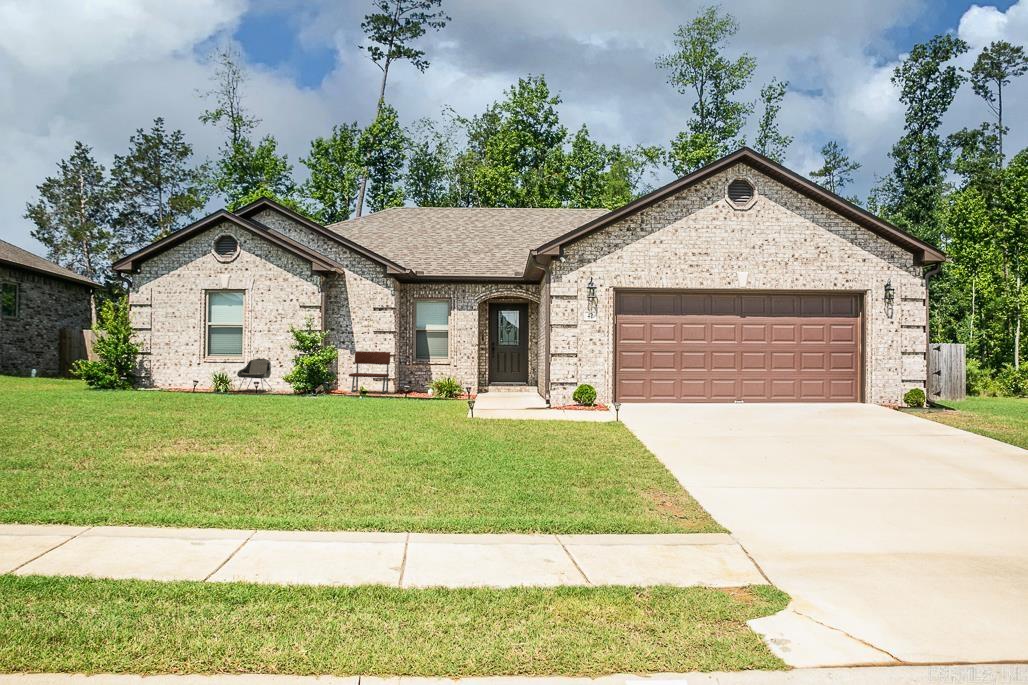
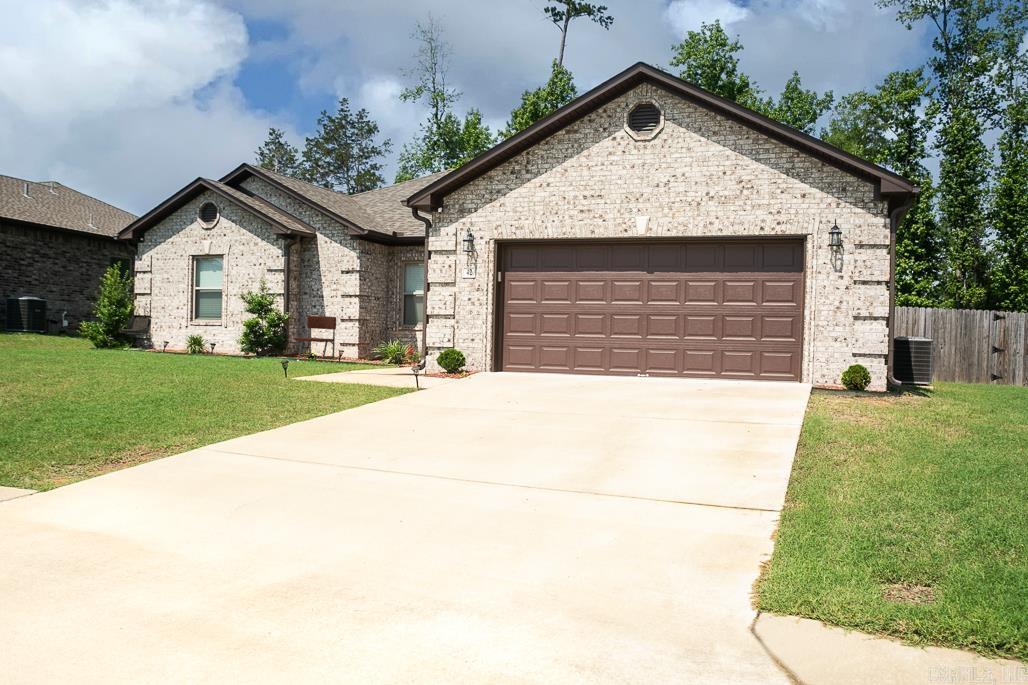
lounge chair: present [237,359,272,392] -> present [118,317,151,346]

